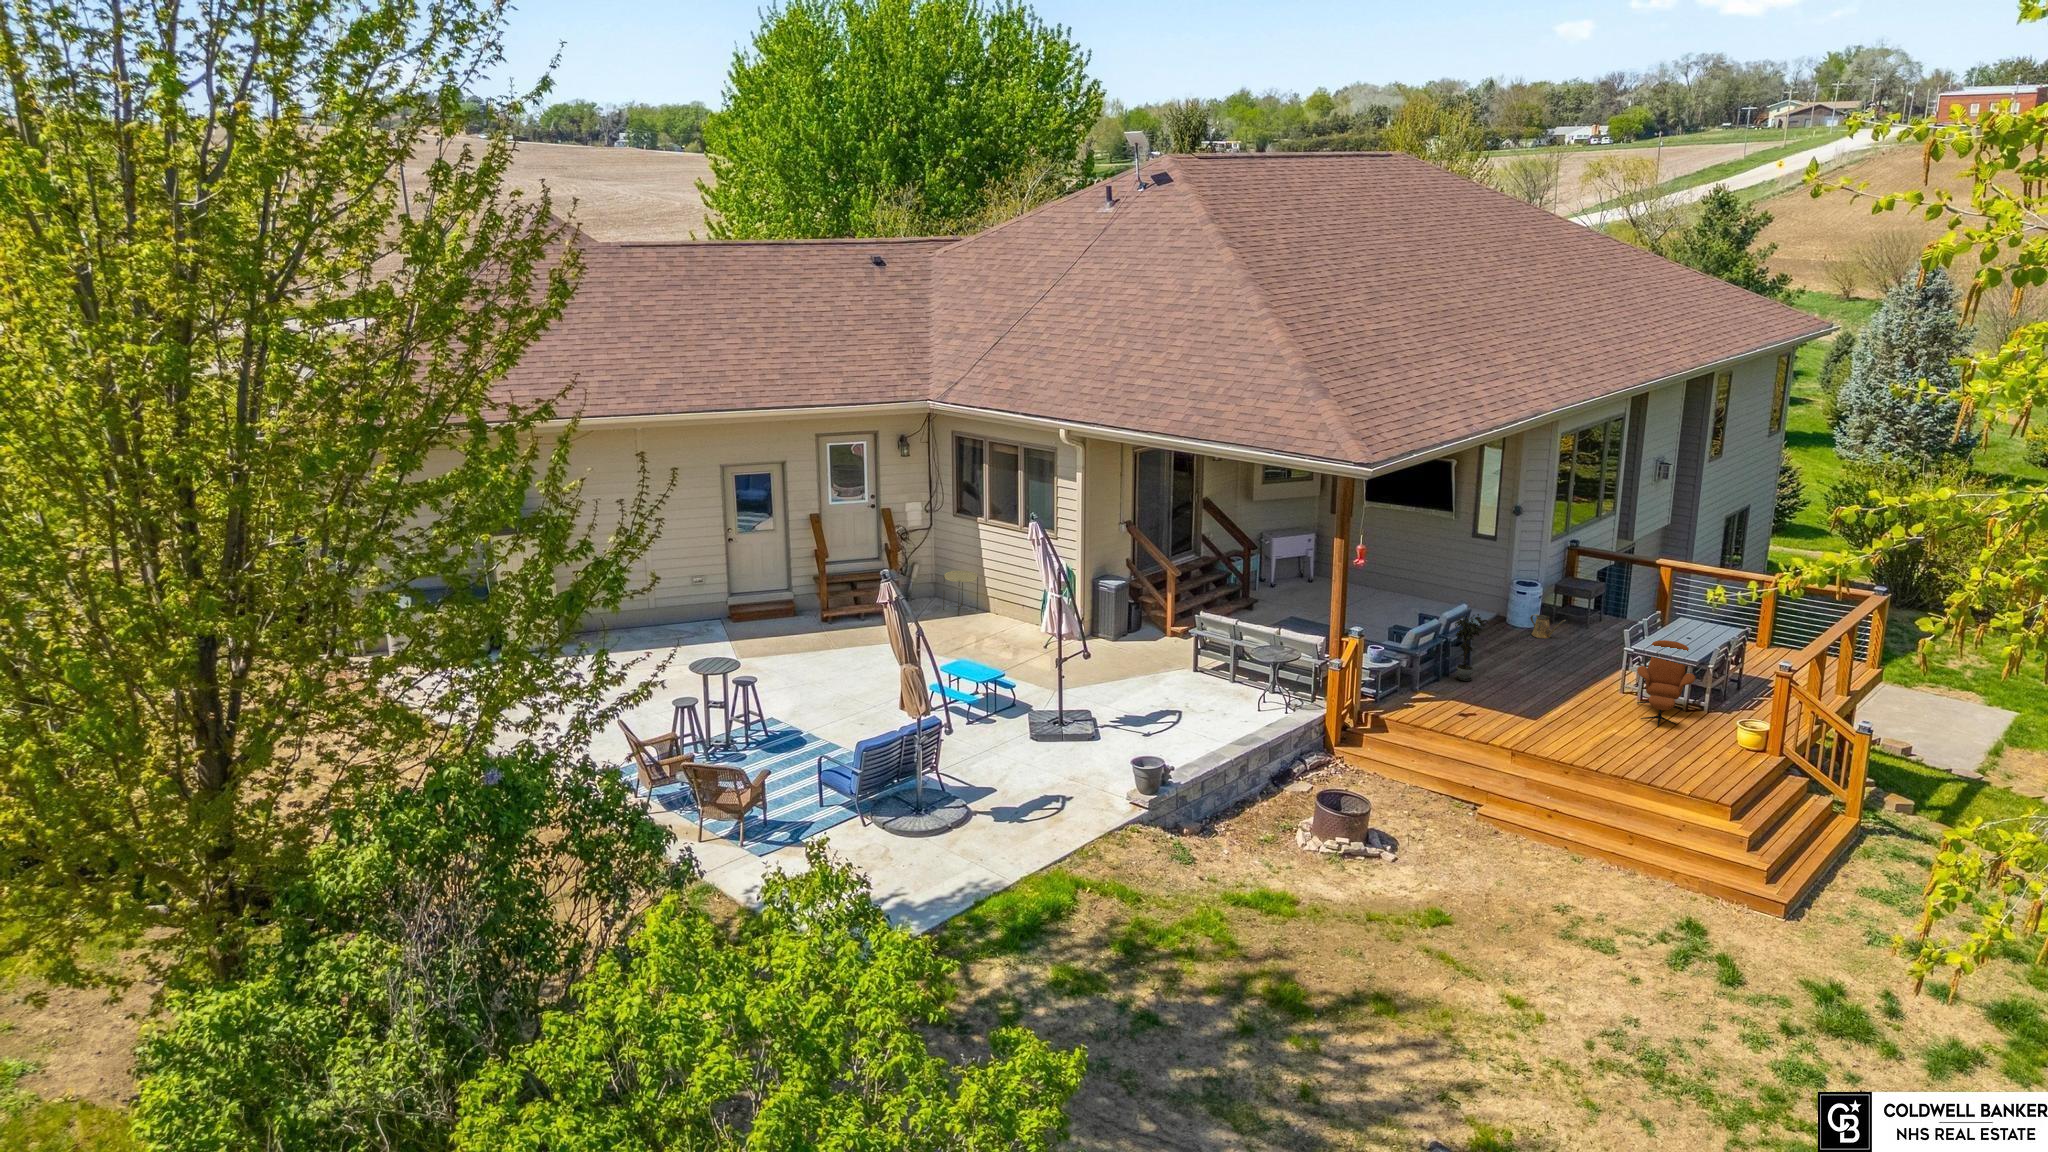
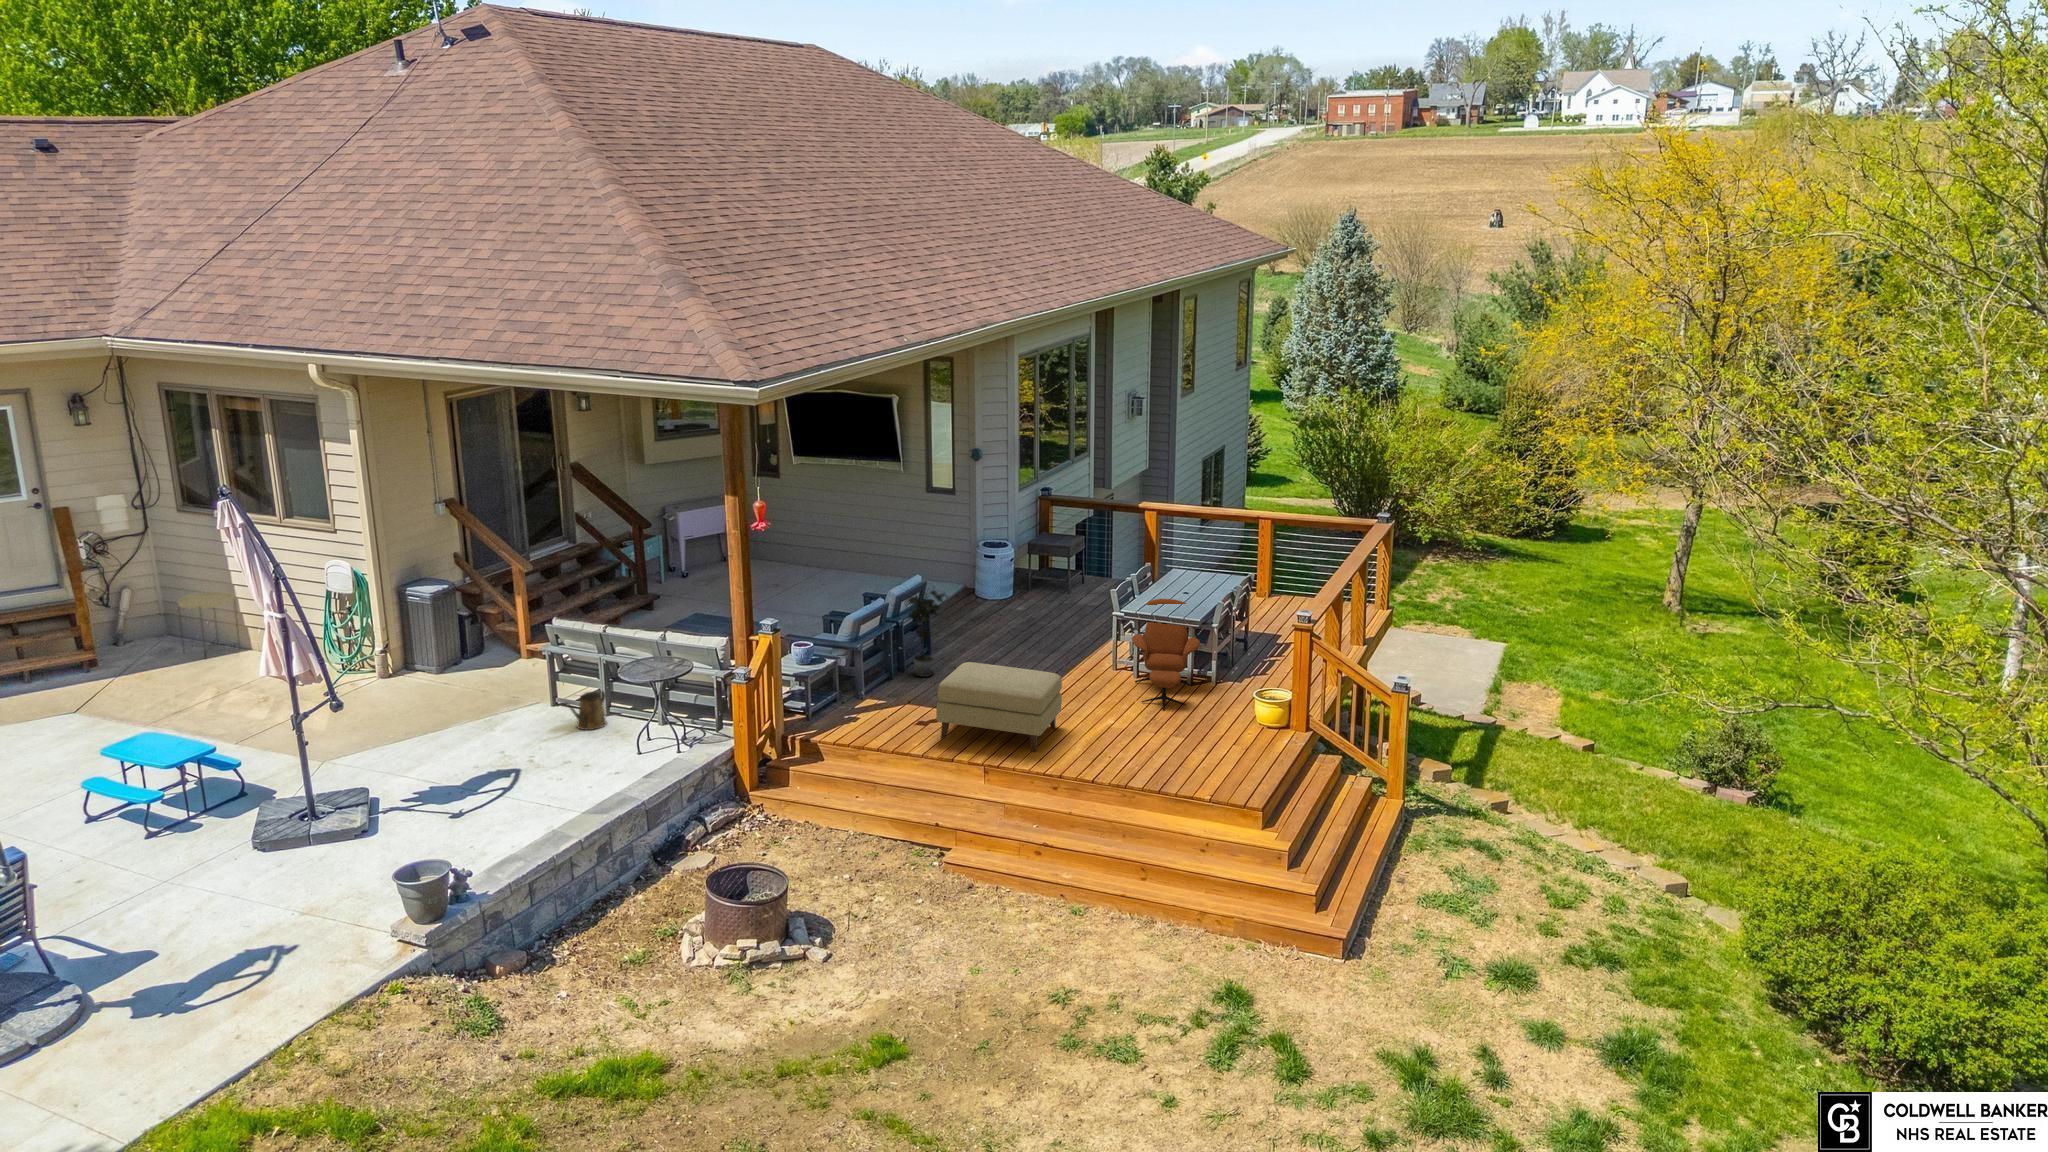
watering can: present [1530,614,1566,638] -> present [565,690,607,730]
ottoman: none [1476,673,1576,745] -> present [936,662,1062,752]

